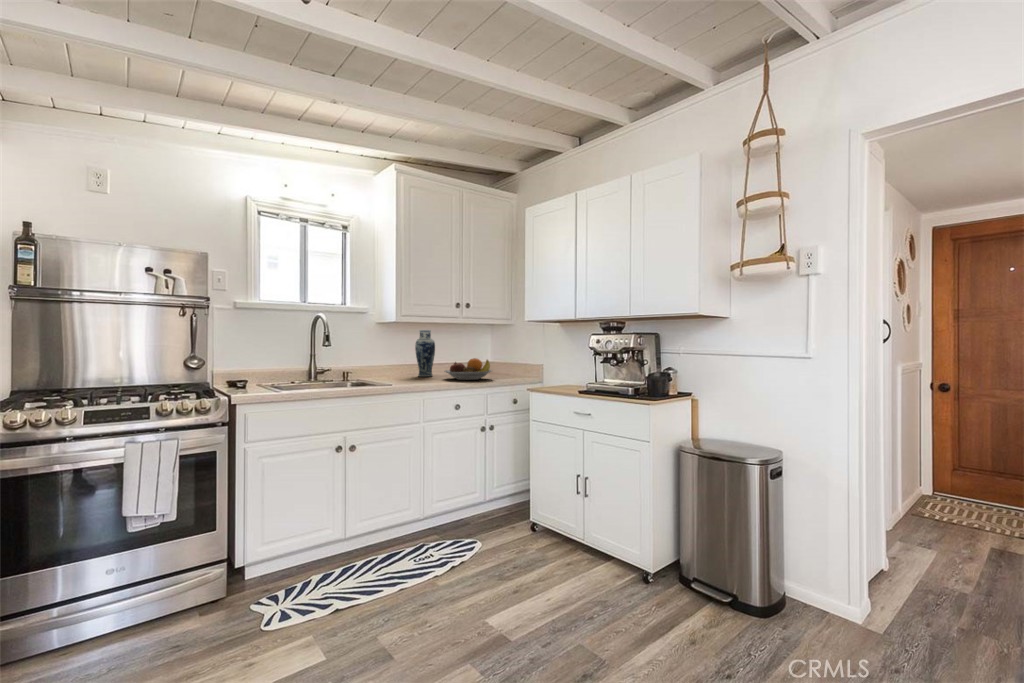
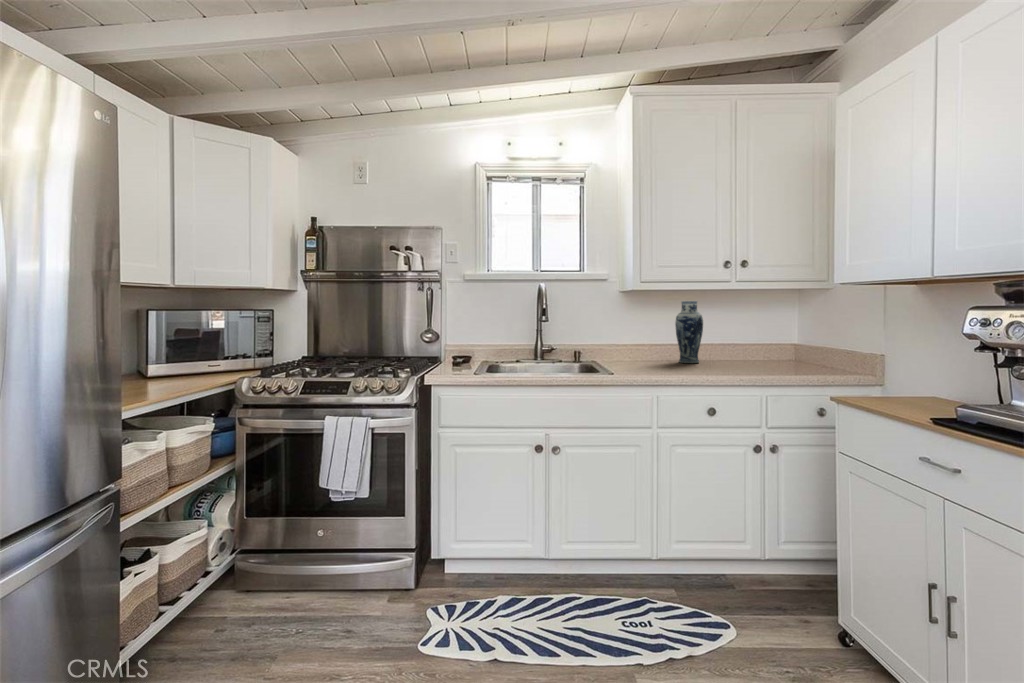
fruit bowl: present [444,358,492,380] -> none [708,341,787,373]

